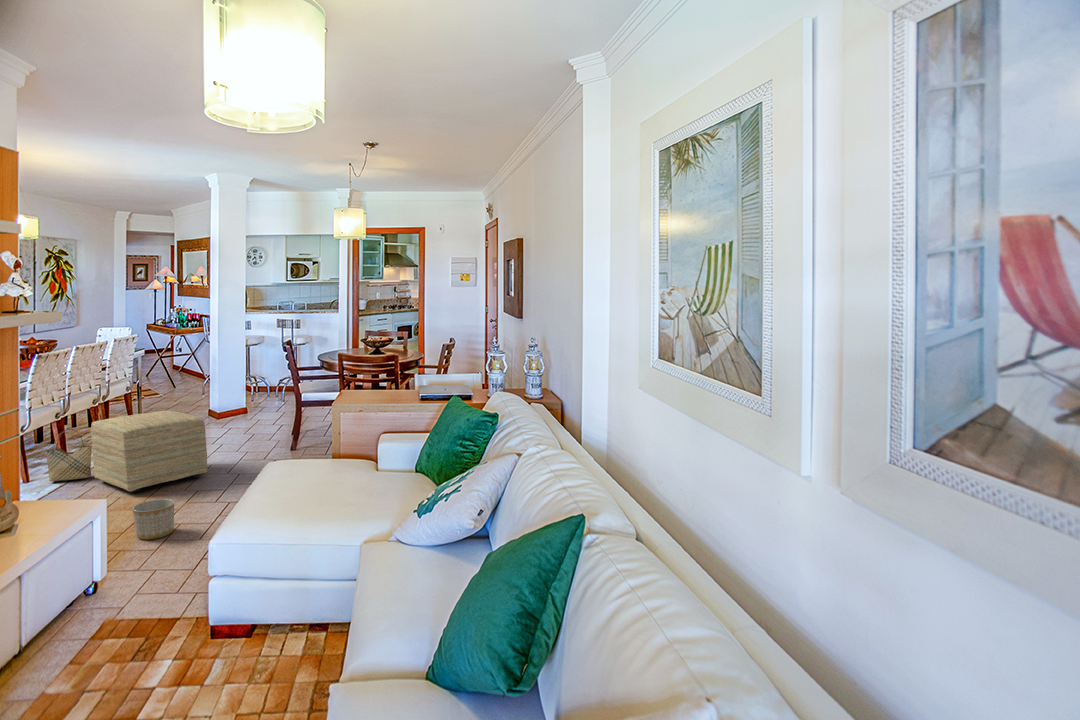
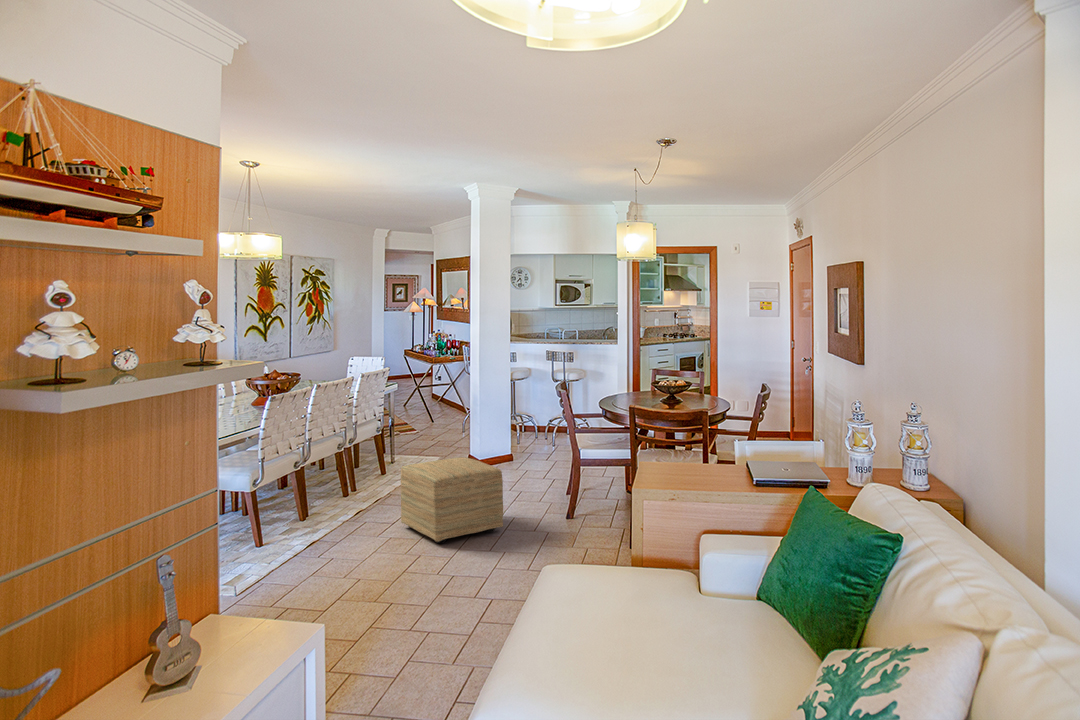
woven basket: present [45,429,92,482] -> none [360,471,398,522]
planter: present [132,499,174,540] -> none [455,557,492,598]

